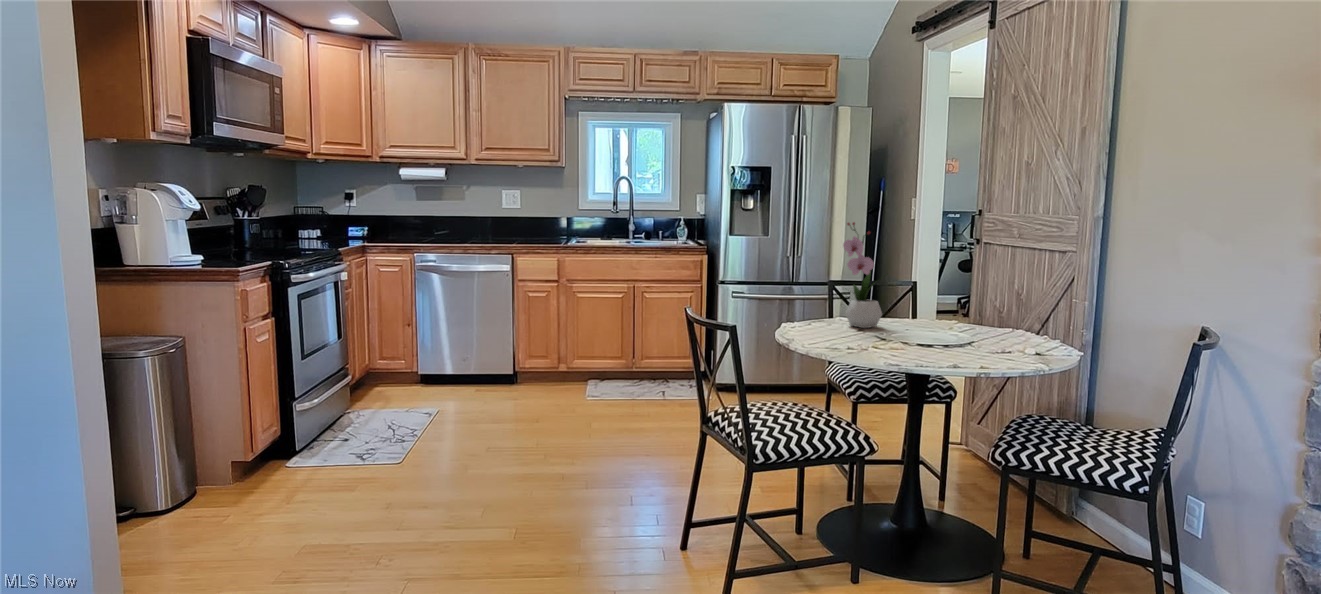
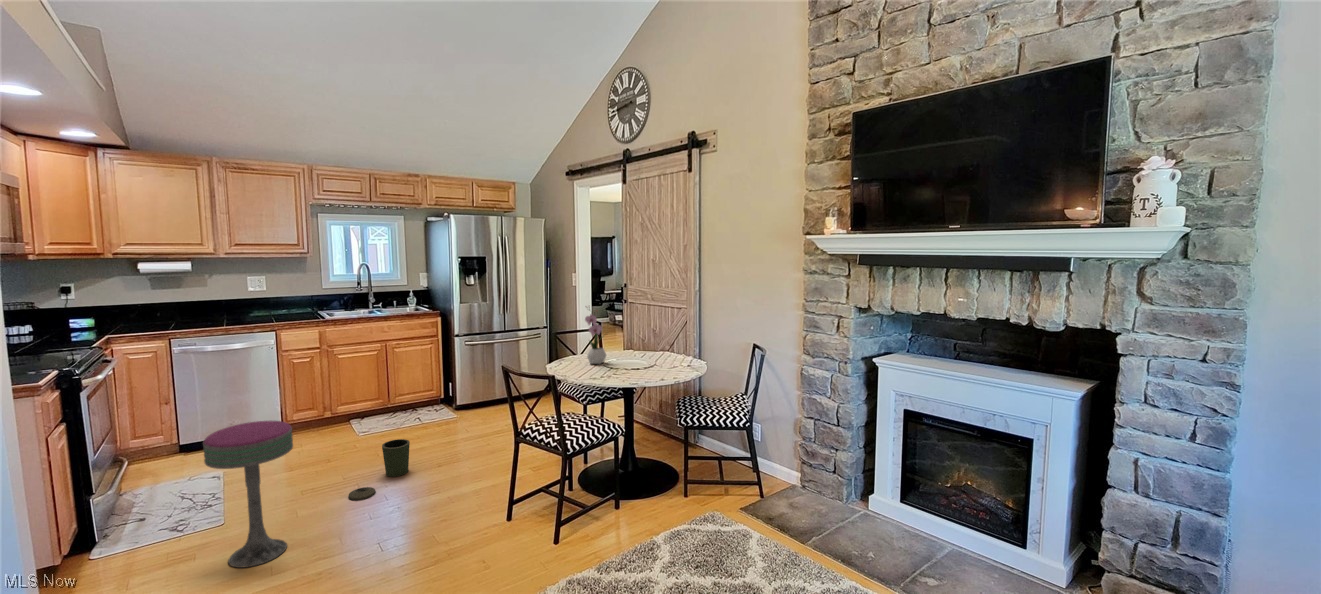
bar stool: none [340,339,434,512] -> present [203,421,293,568]
trash can: none [520,403,609,470] -> present [348,439,410,500]

